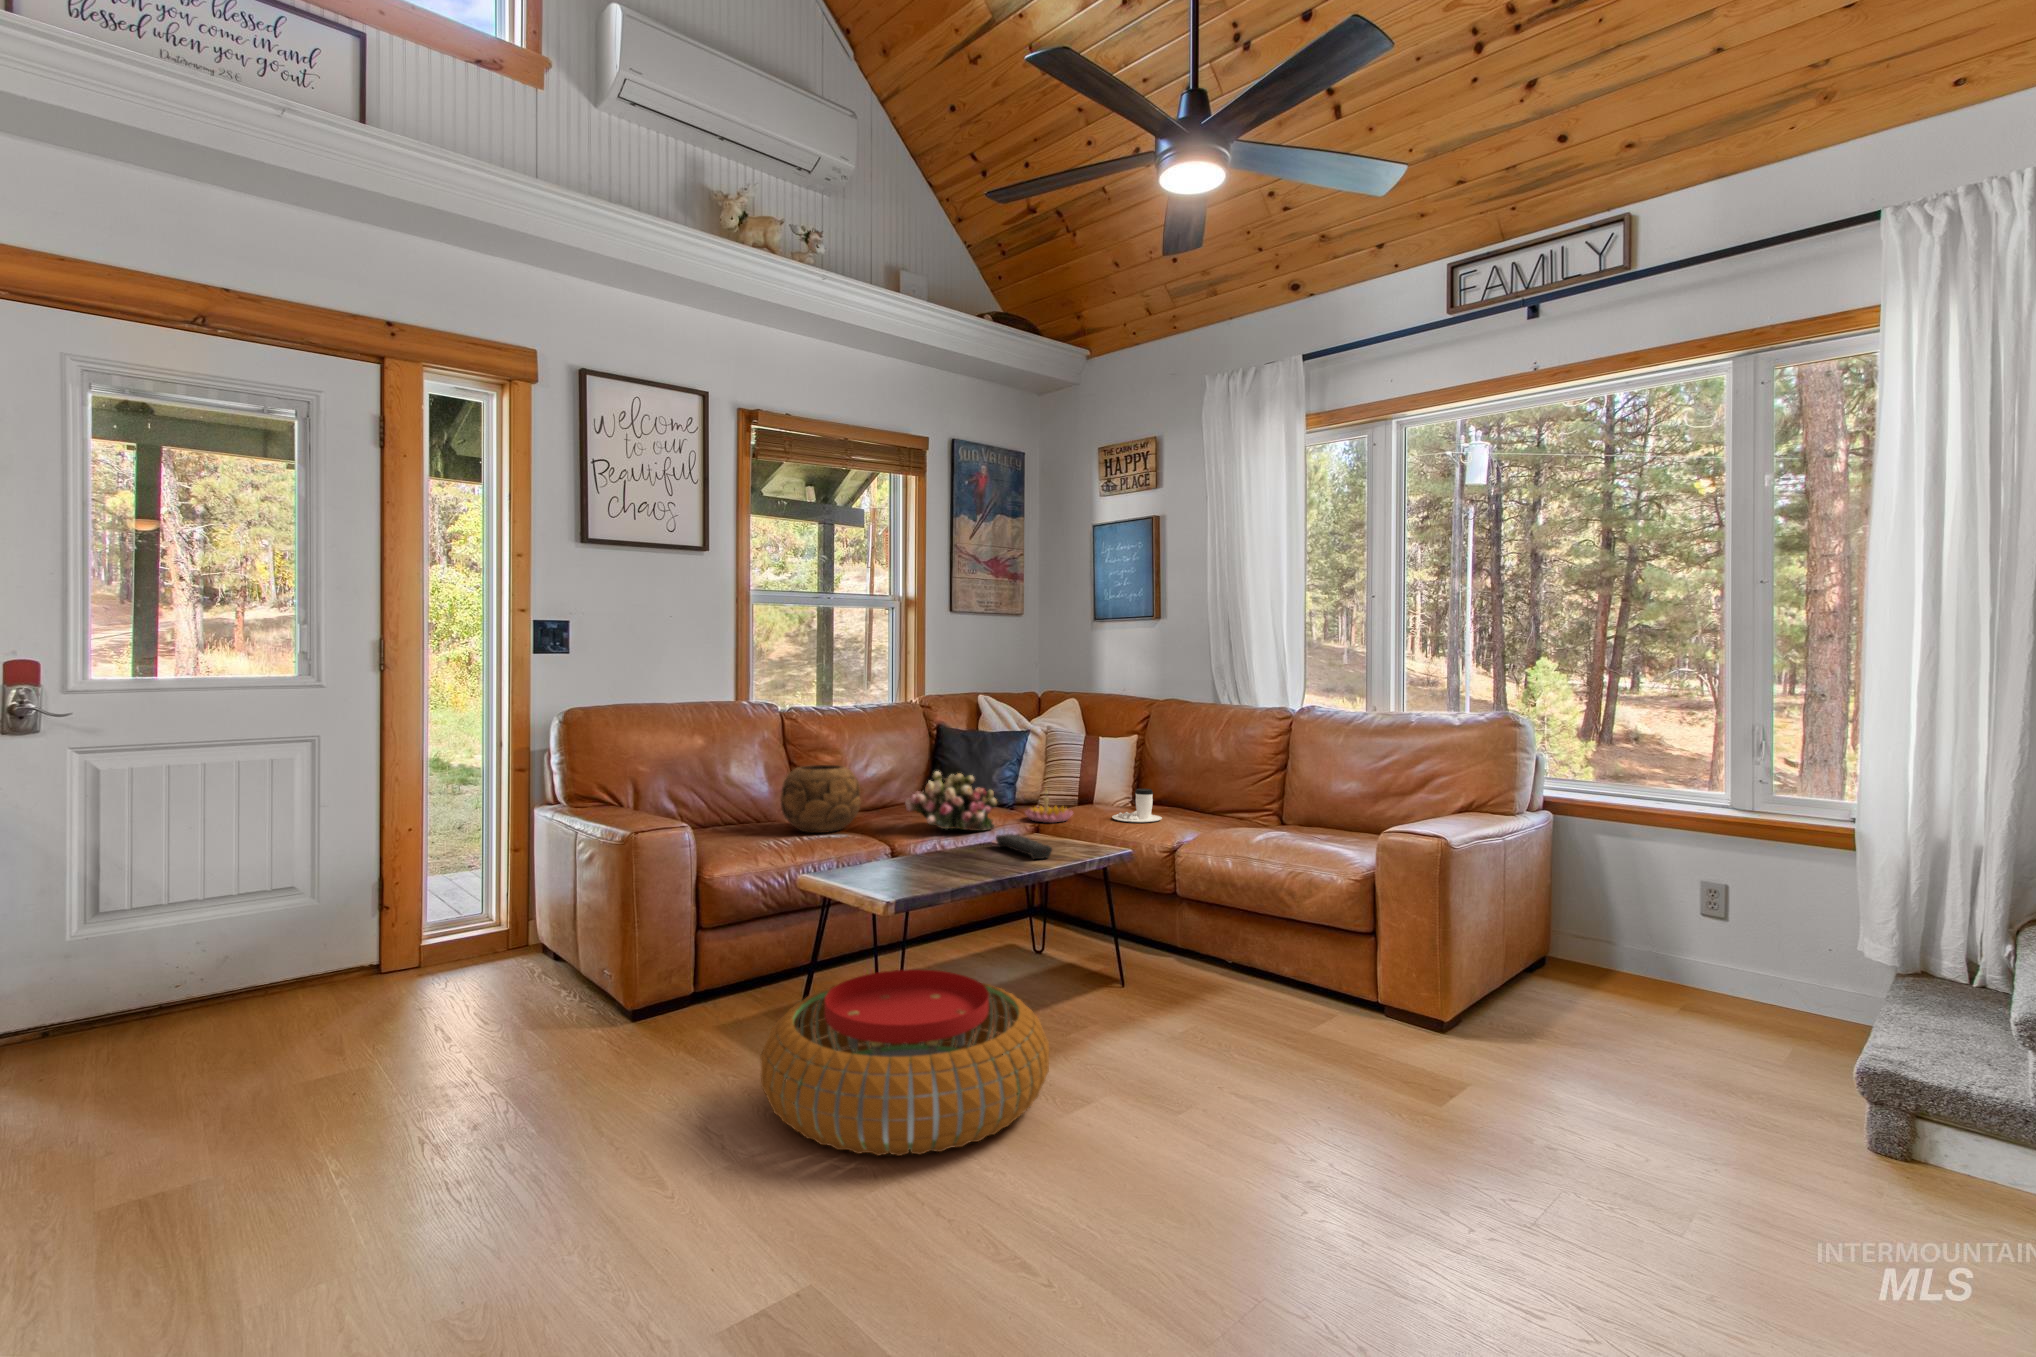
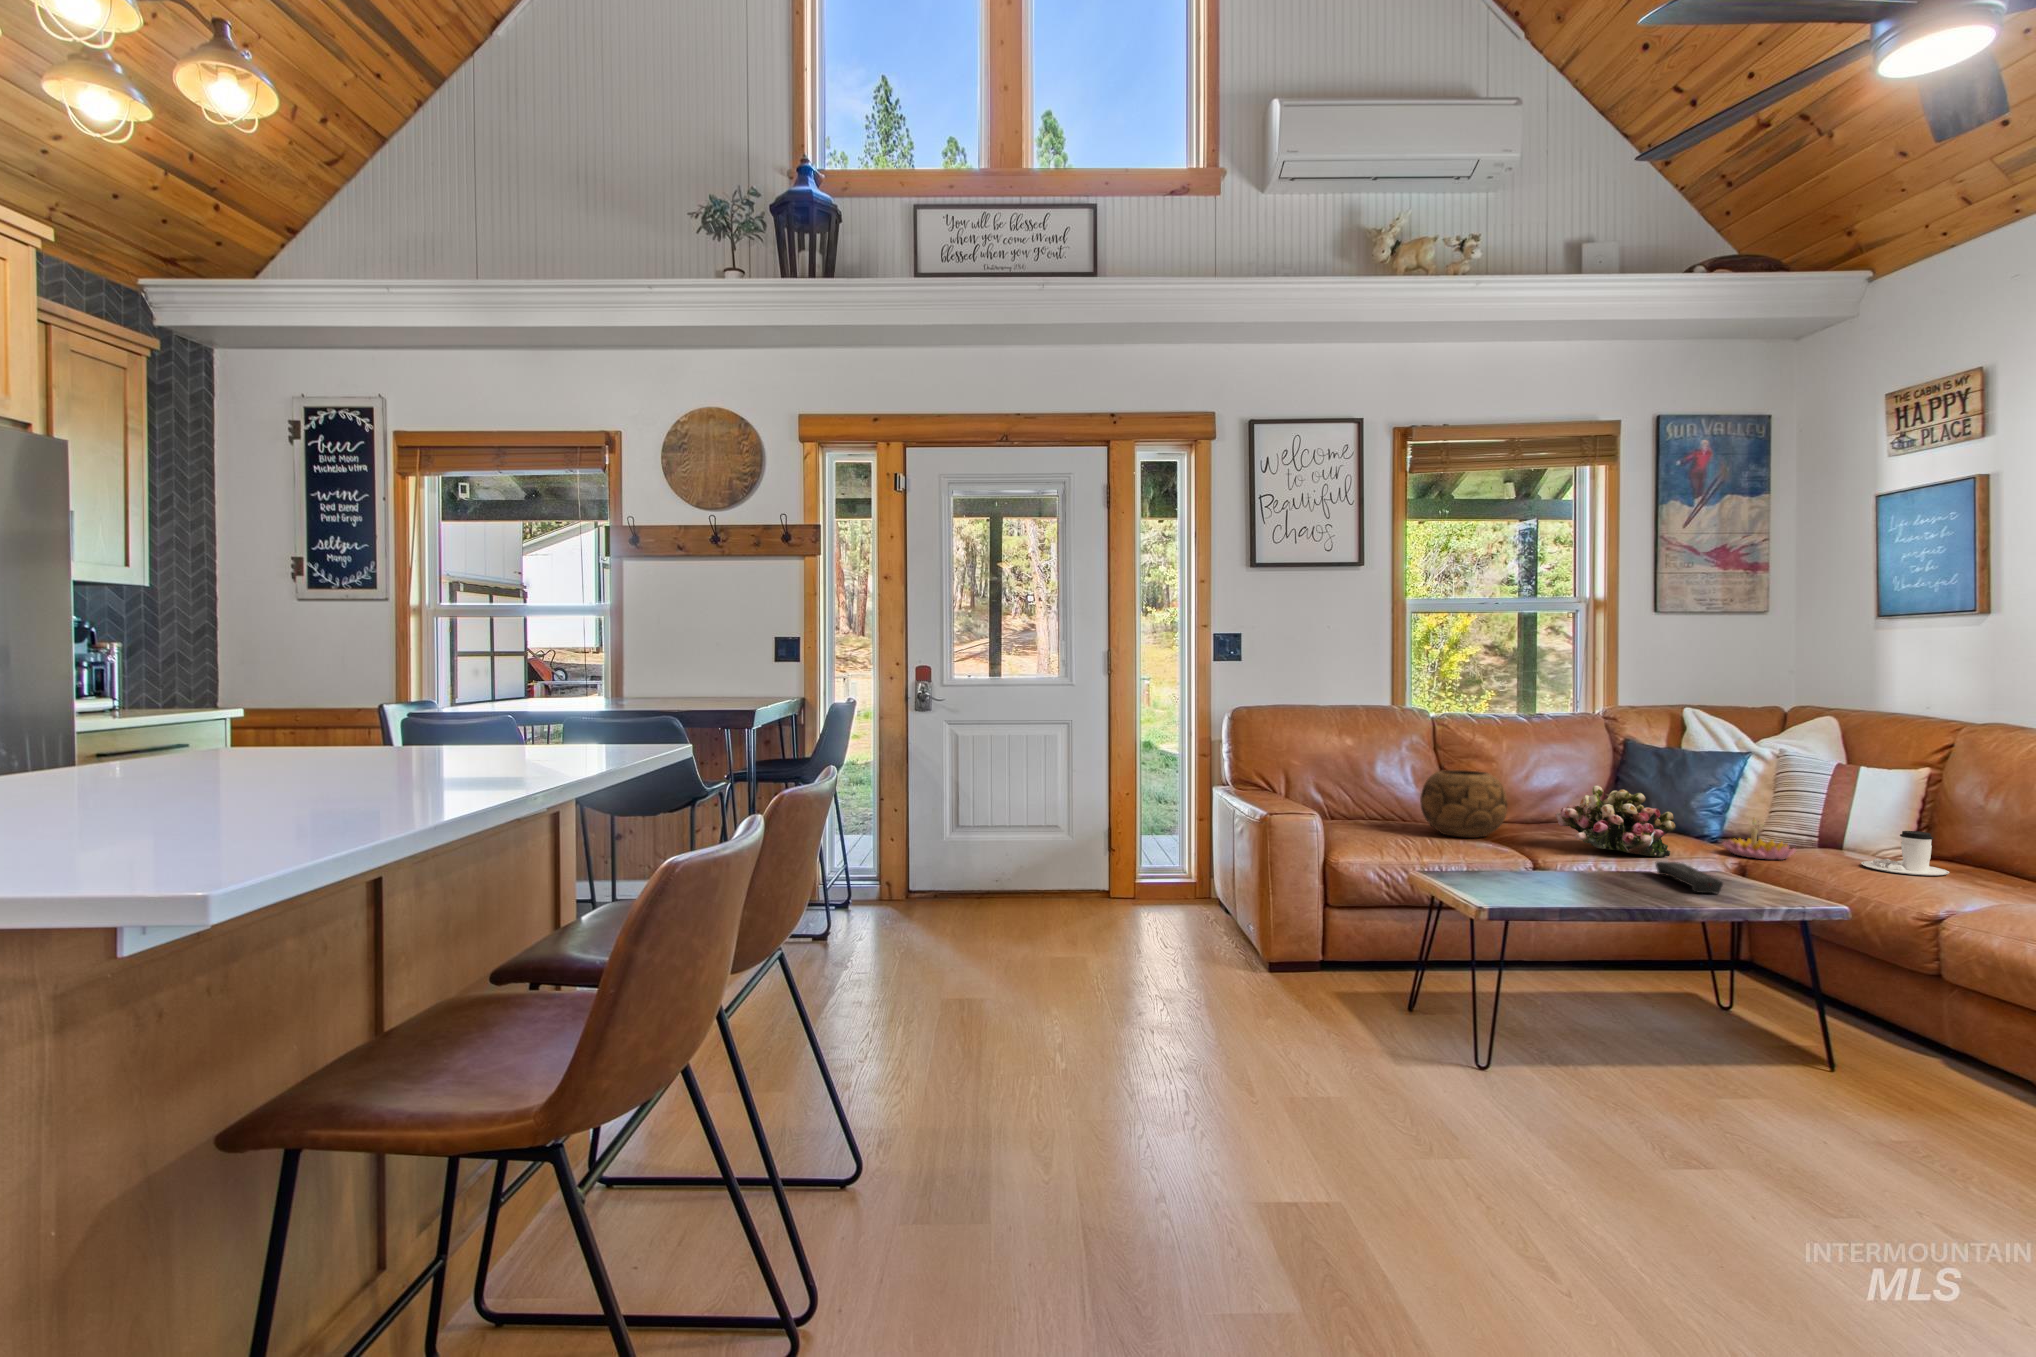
pouf: present [760,969,1049,1156] -> none [1342,973,1664,1162]

